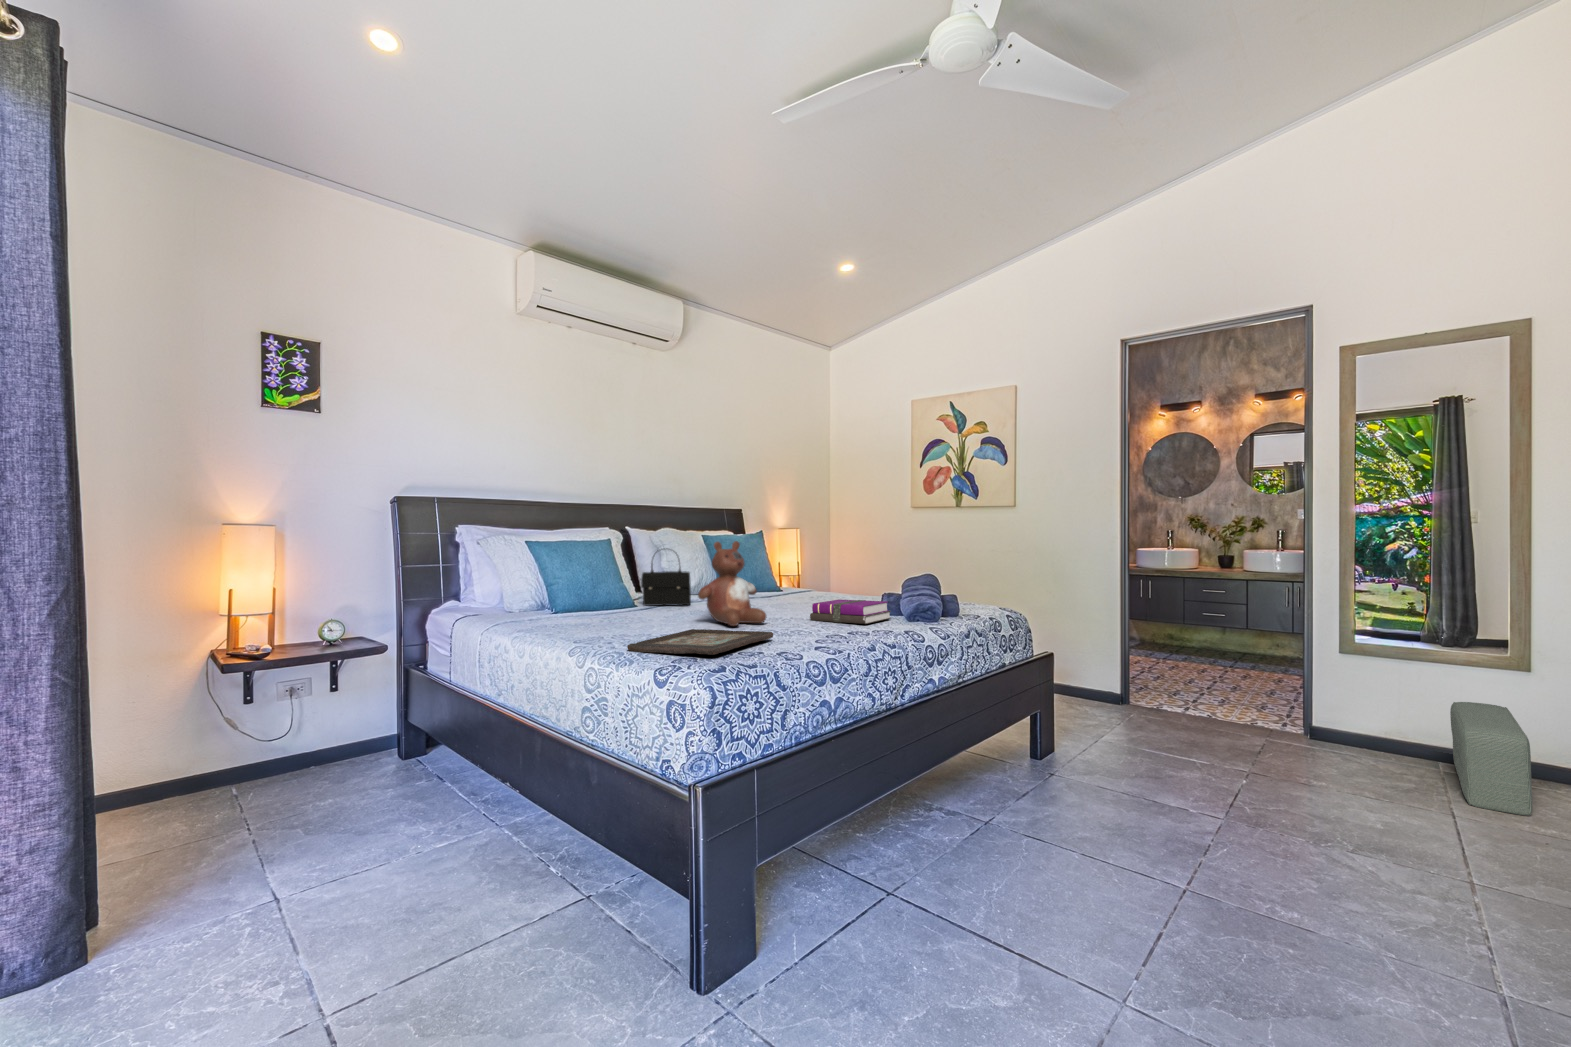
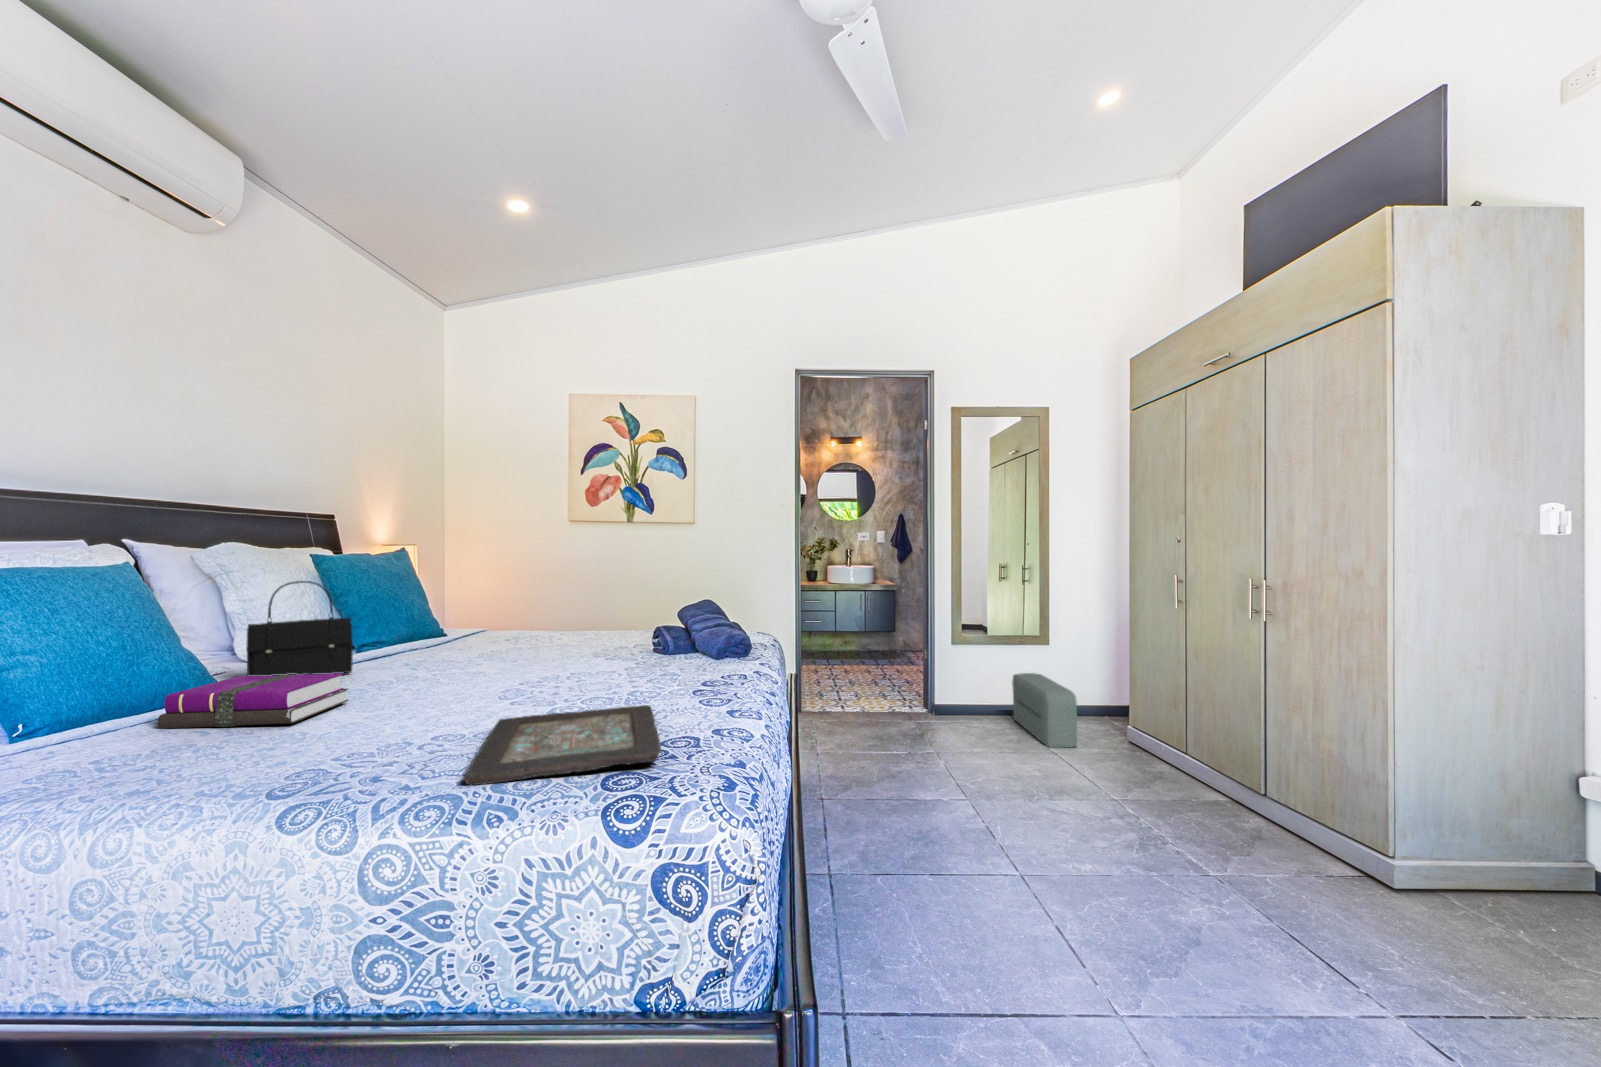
stuffed bear: present [698,541,766,626] -> none [461,570,570,702]
notebook: present [810,600,891,624] -> present [158,673,349,729]

